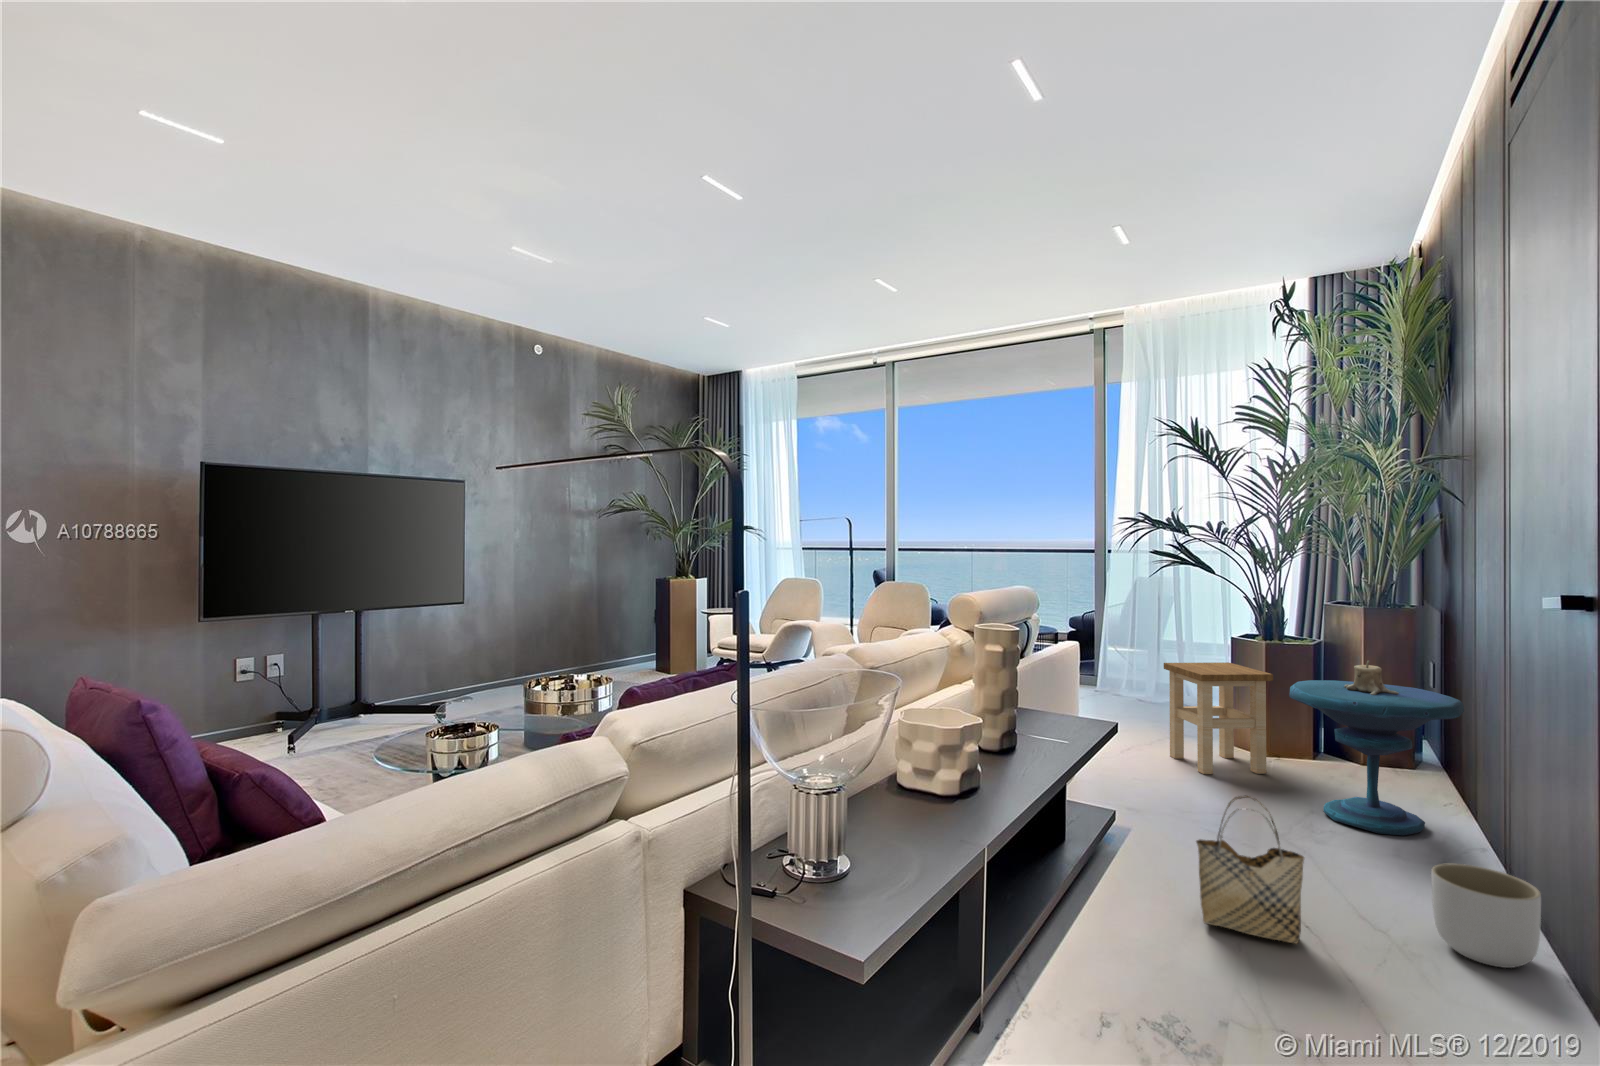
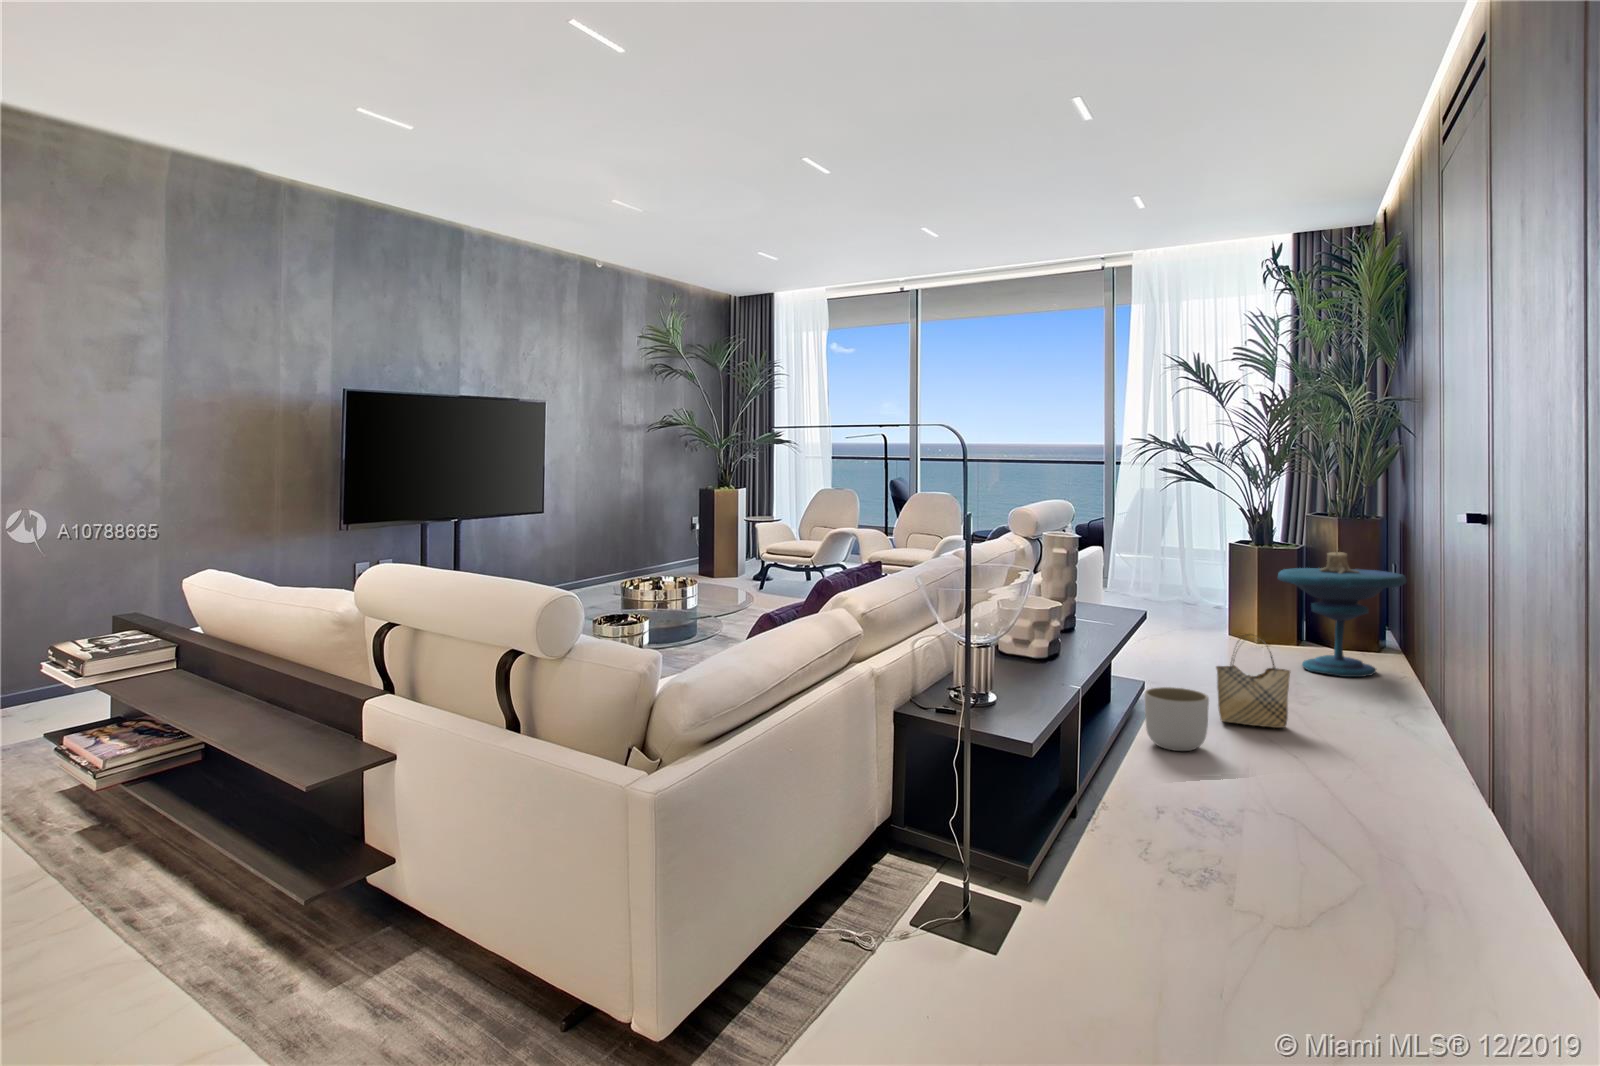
stool: present [1164,662,1273,774] -> none [1175,563,1264,650]
planter: present [1431,864,1541,968] -> present [1145,687,1209,751]

